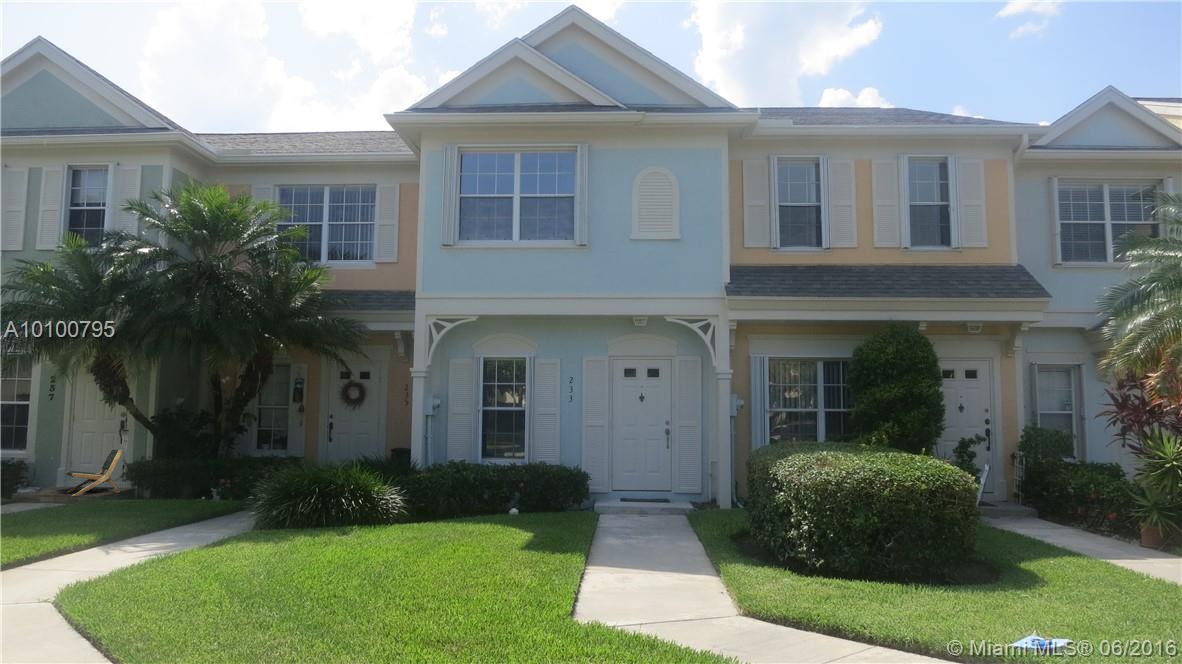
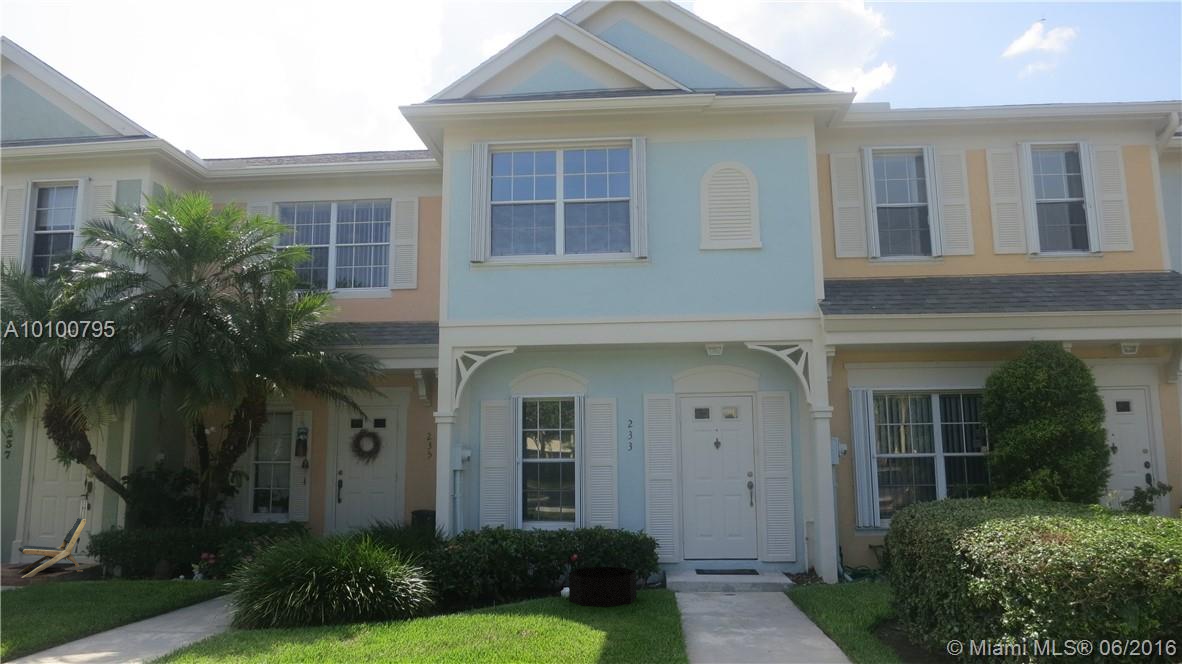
basket: none [514,491,566,520] -> present [569,567,636,607]

